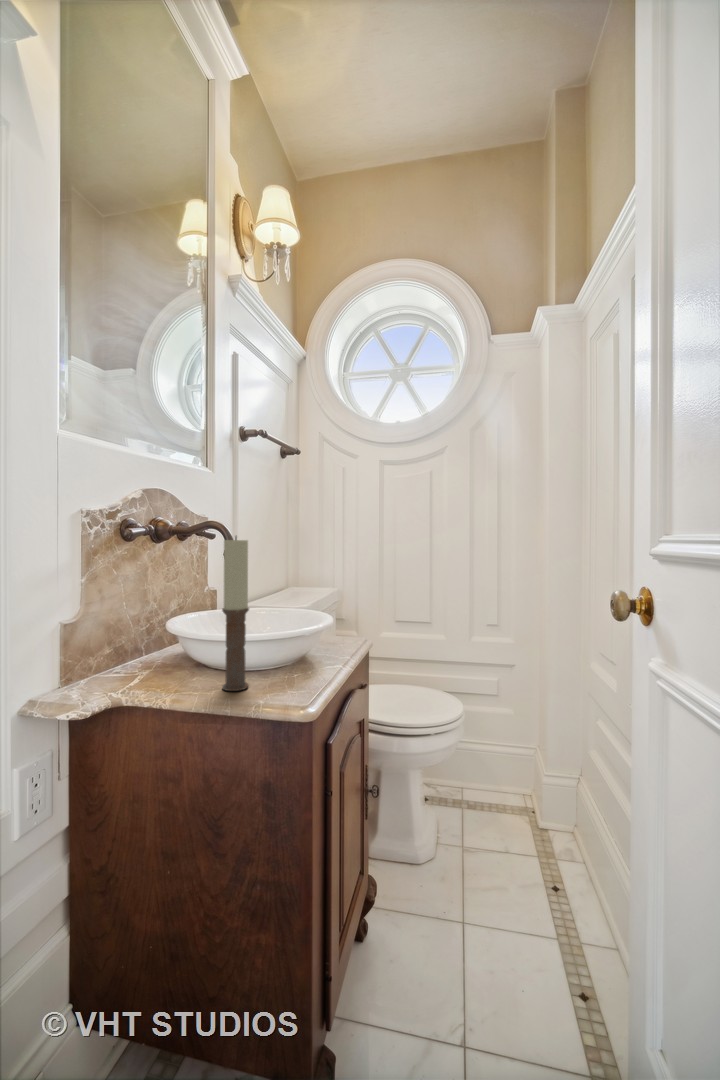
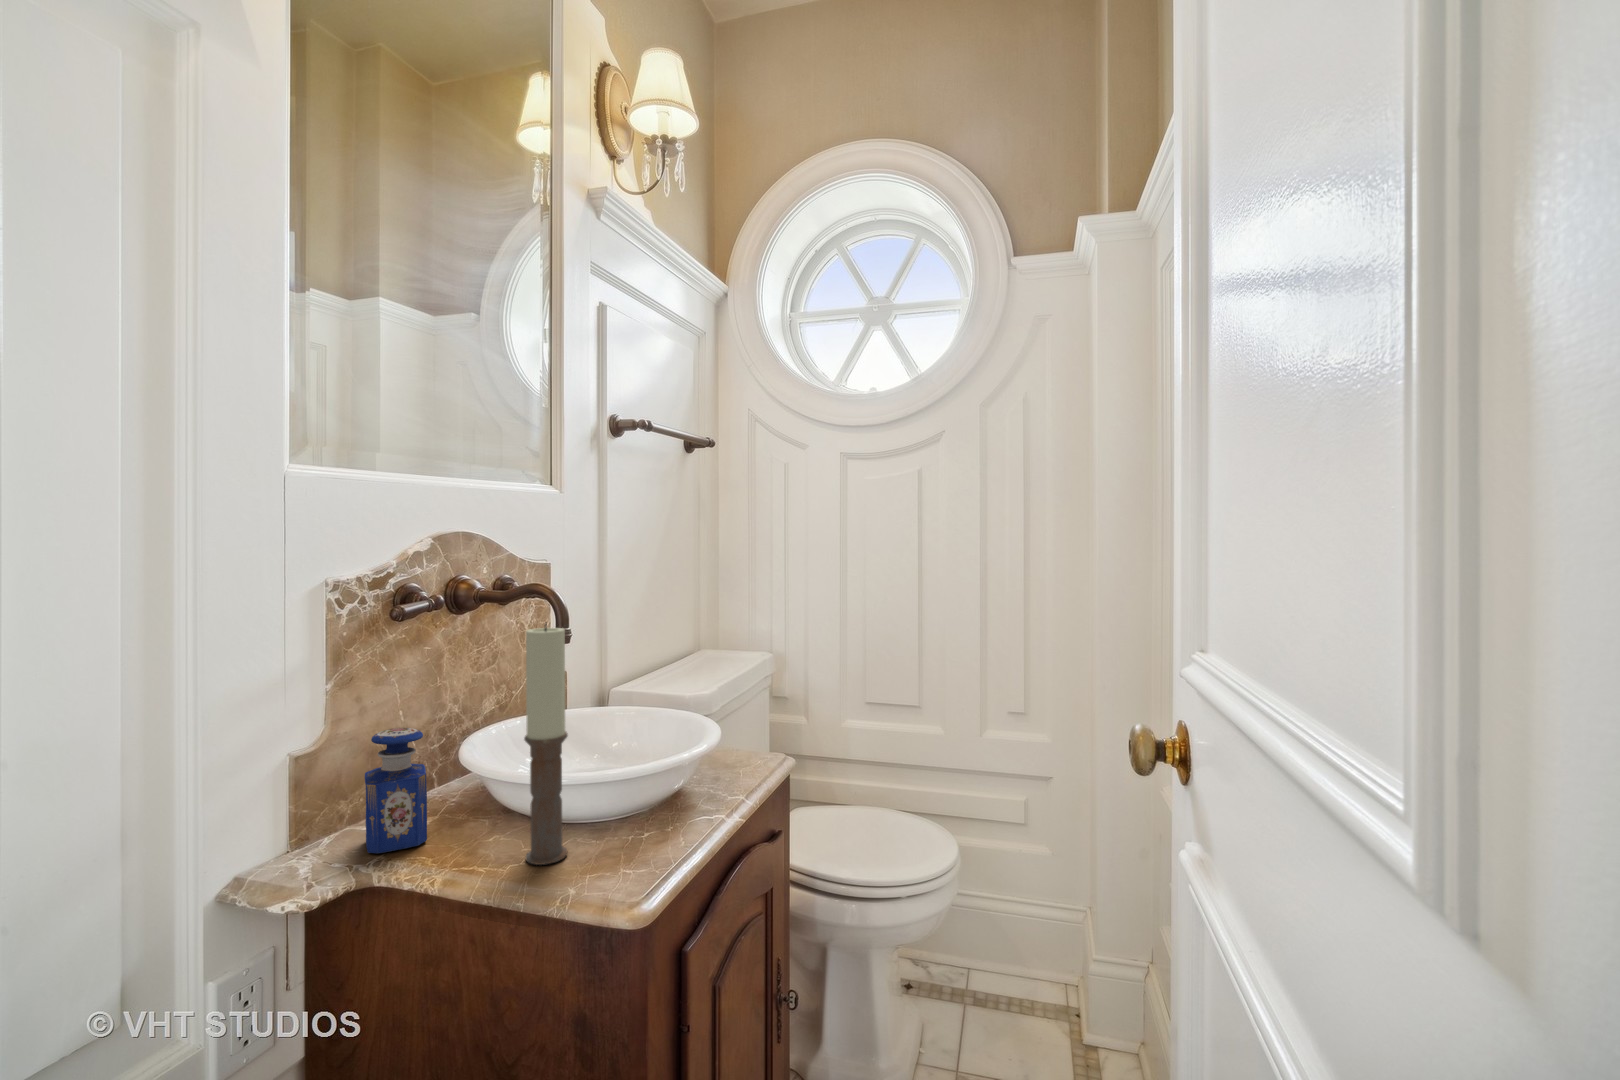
perfume bottle: none [110,607,152,687] -> present [365,728,427,853]

